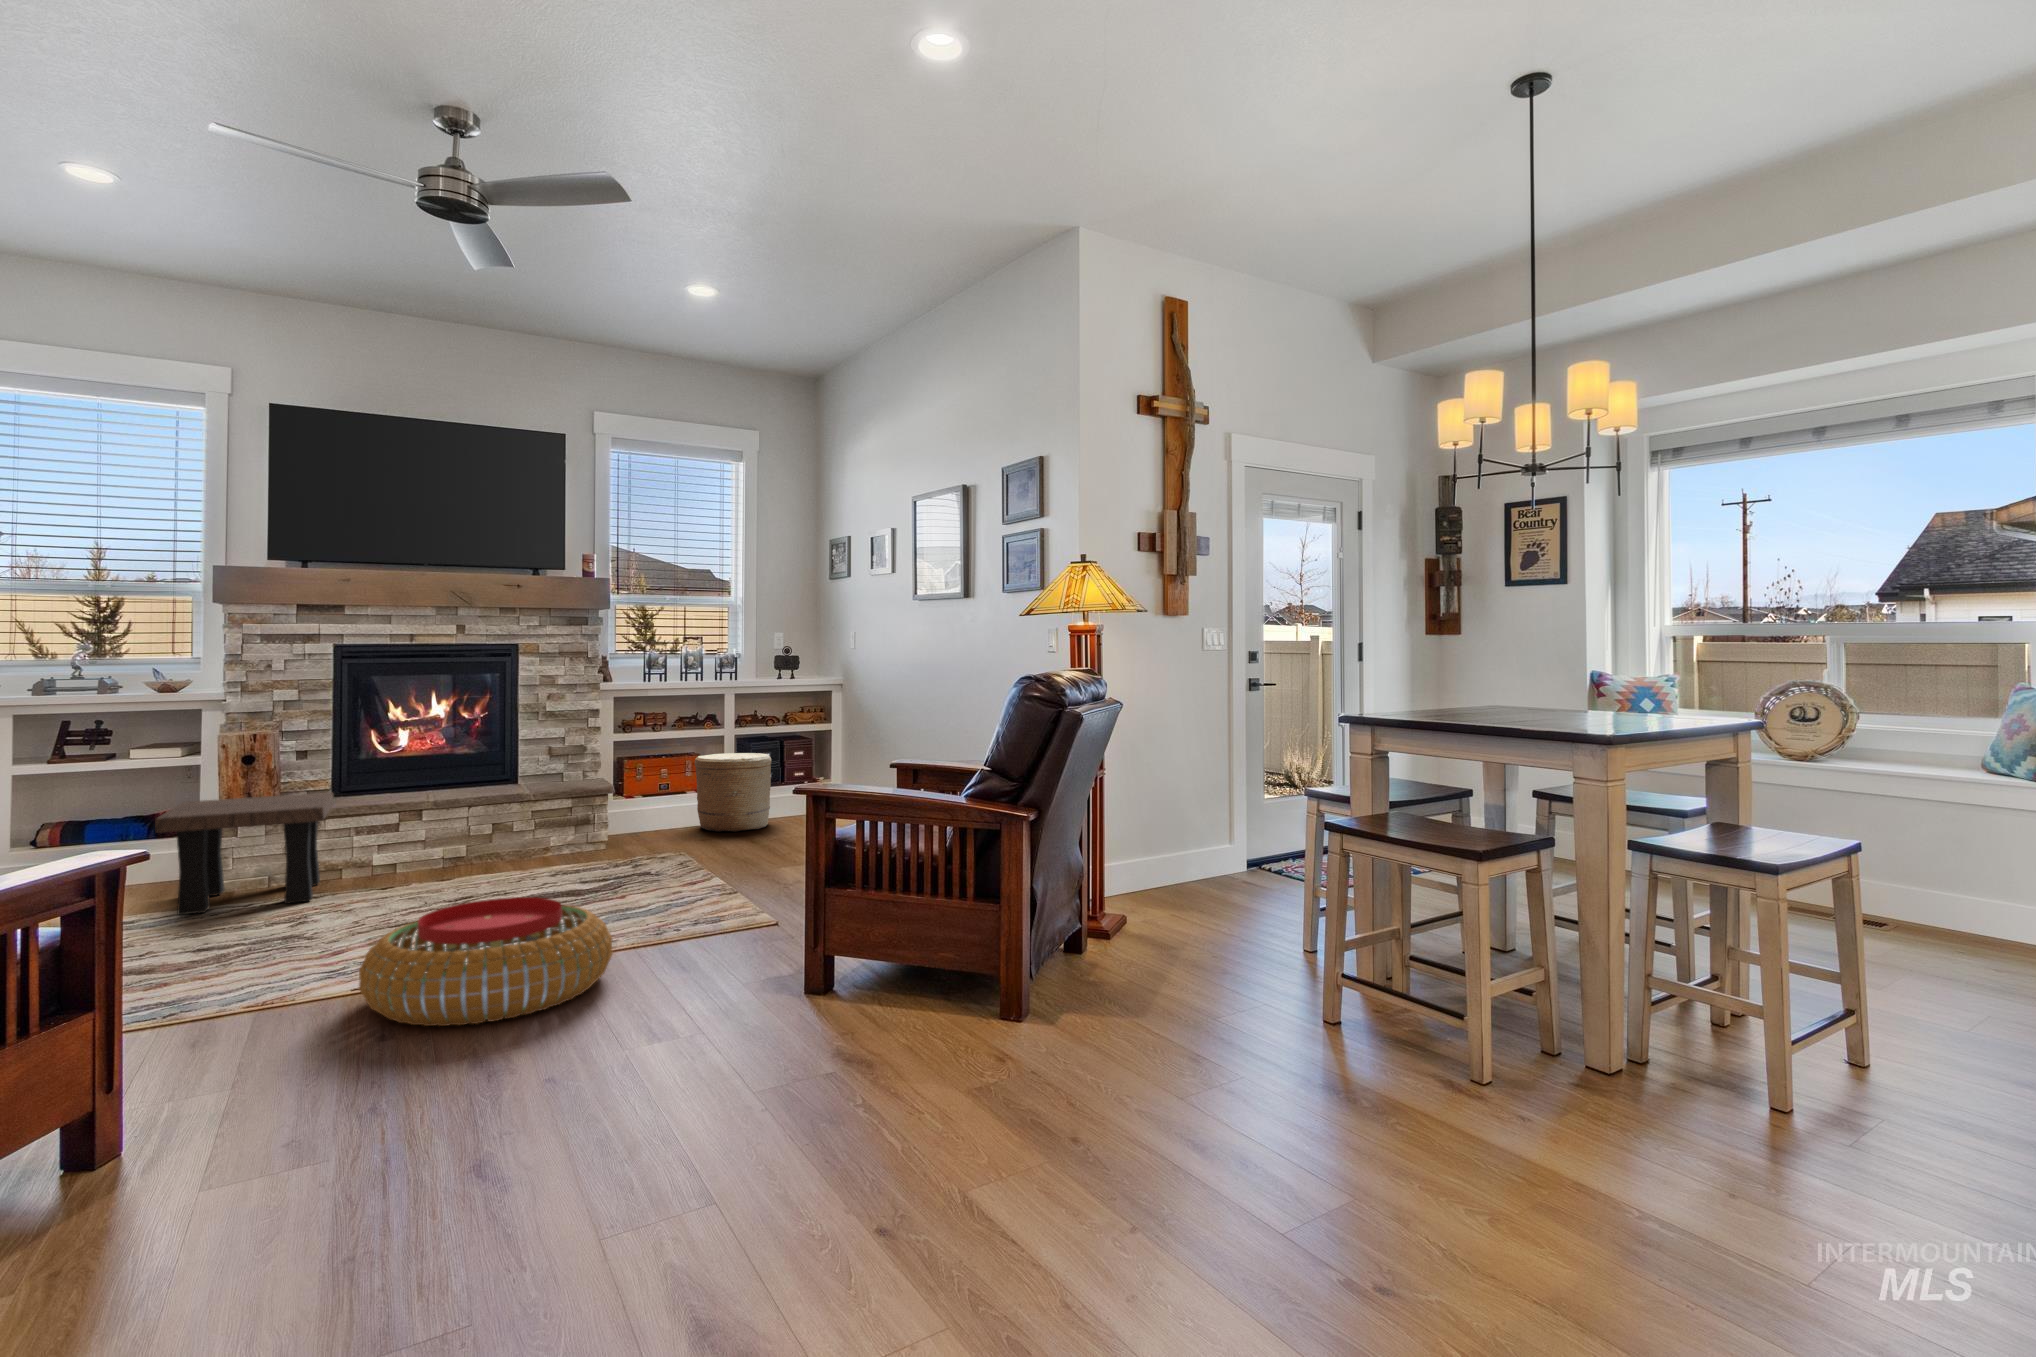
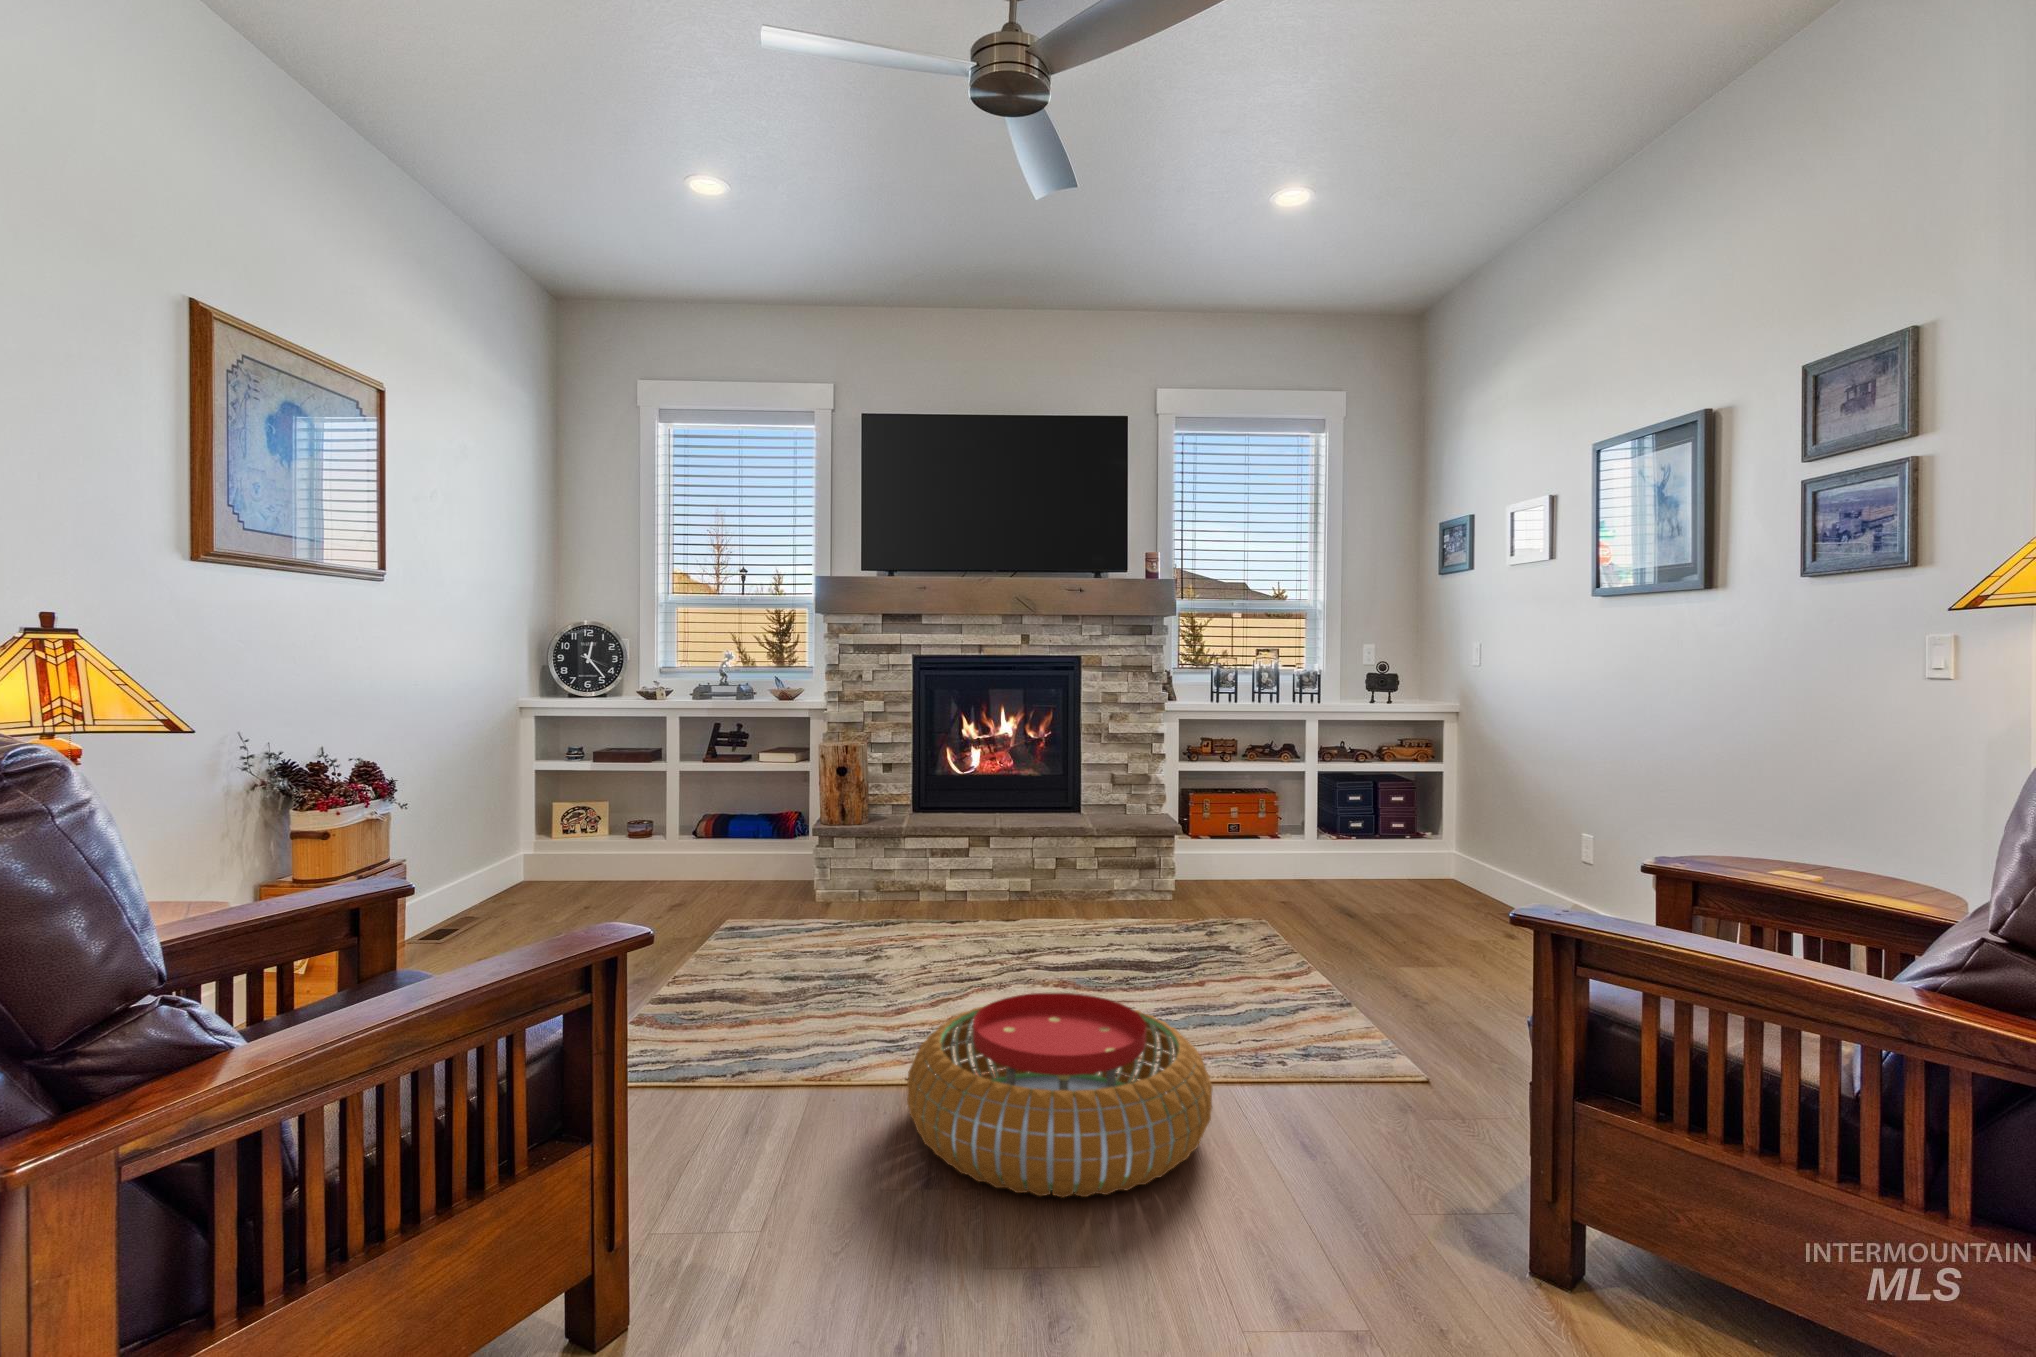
woven basket: present [695,753,771,832] -> none [1270,791,1366,892]
side table: present [155,793,334,915] -> none [760,810,910,928]

